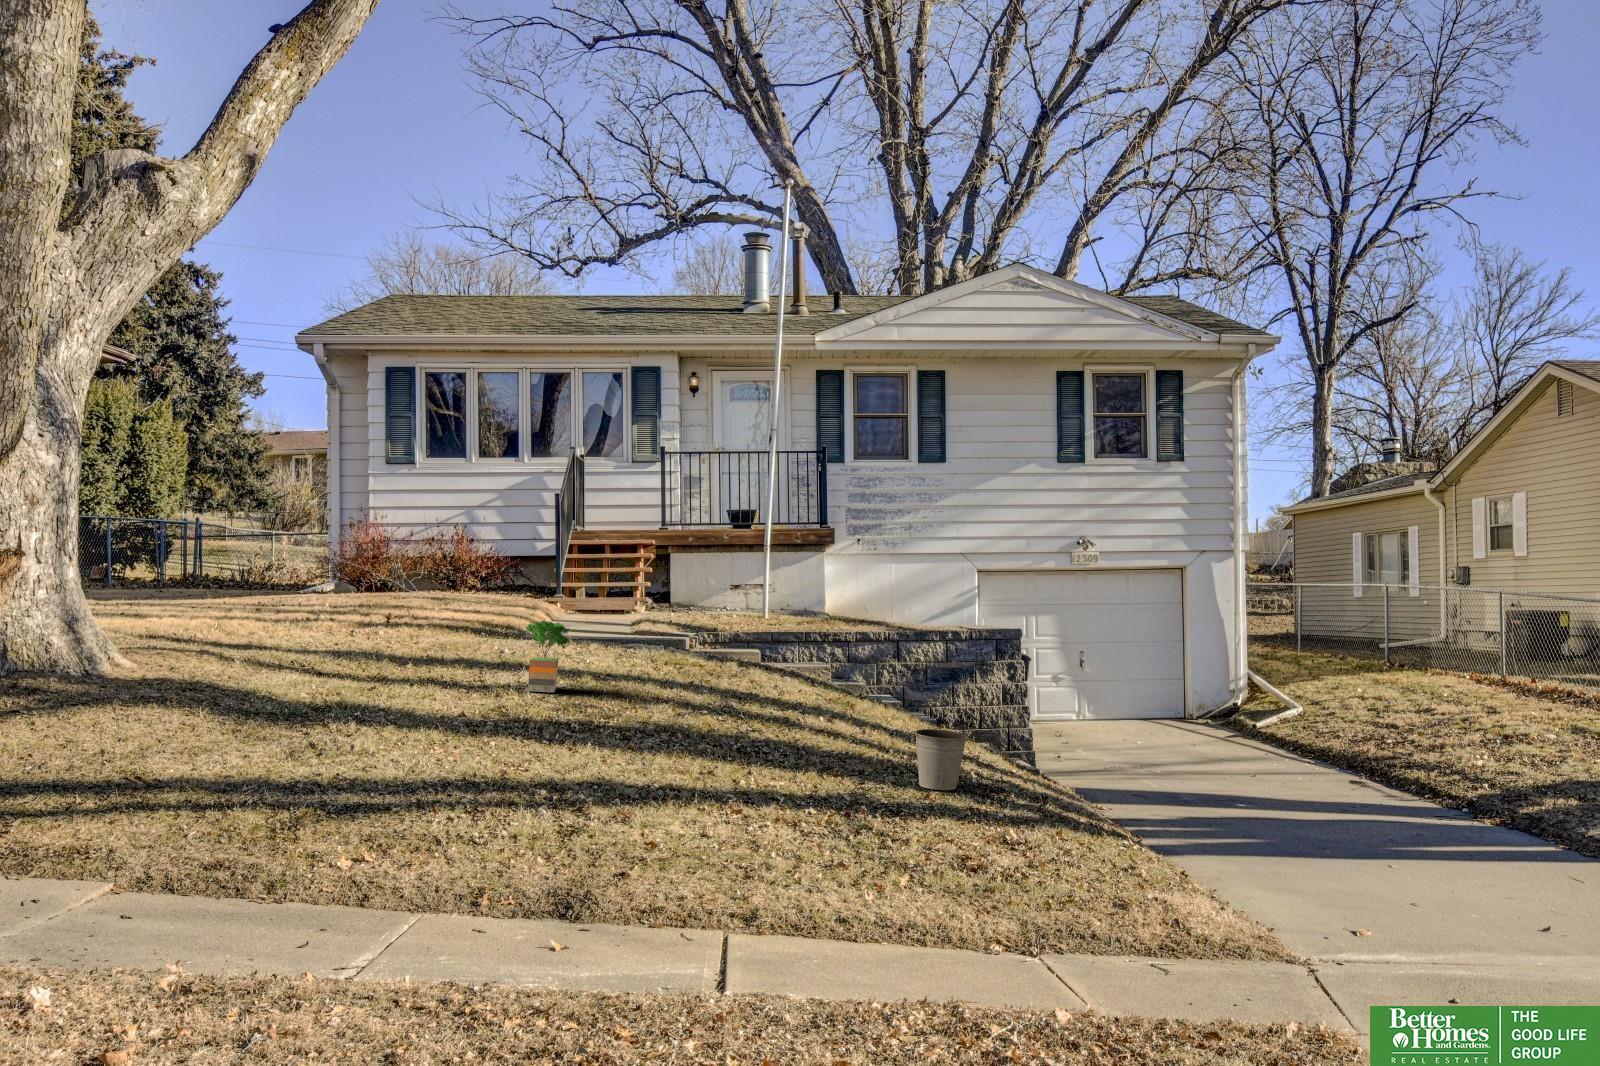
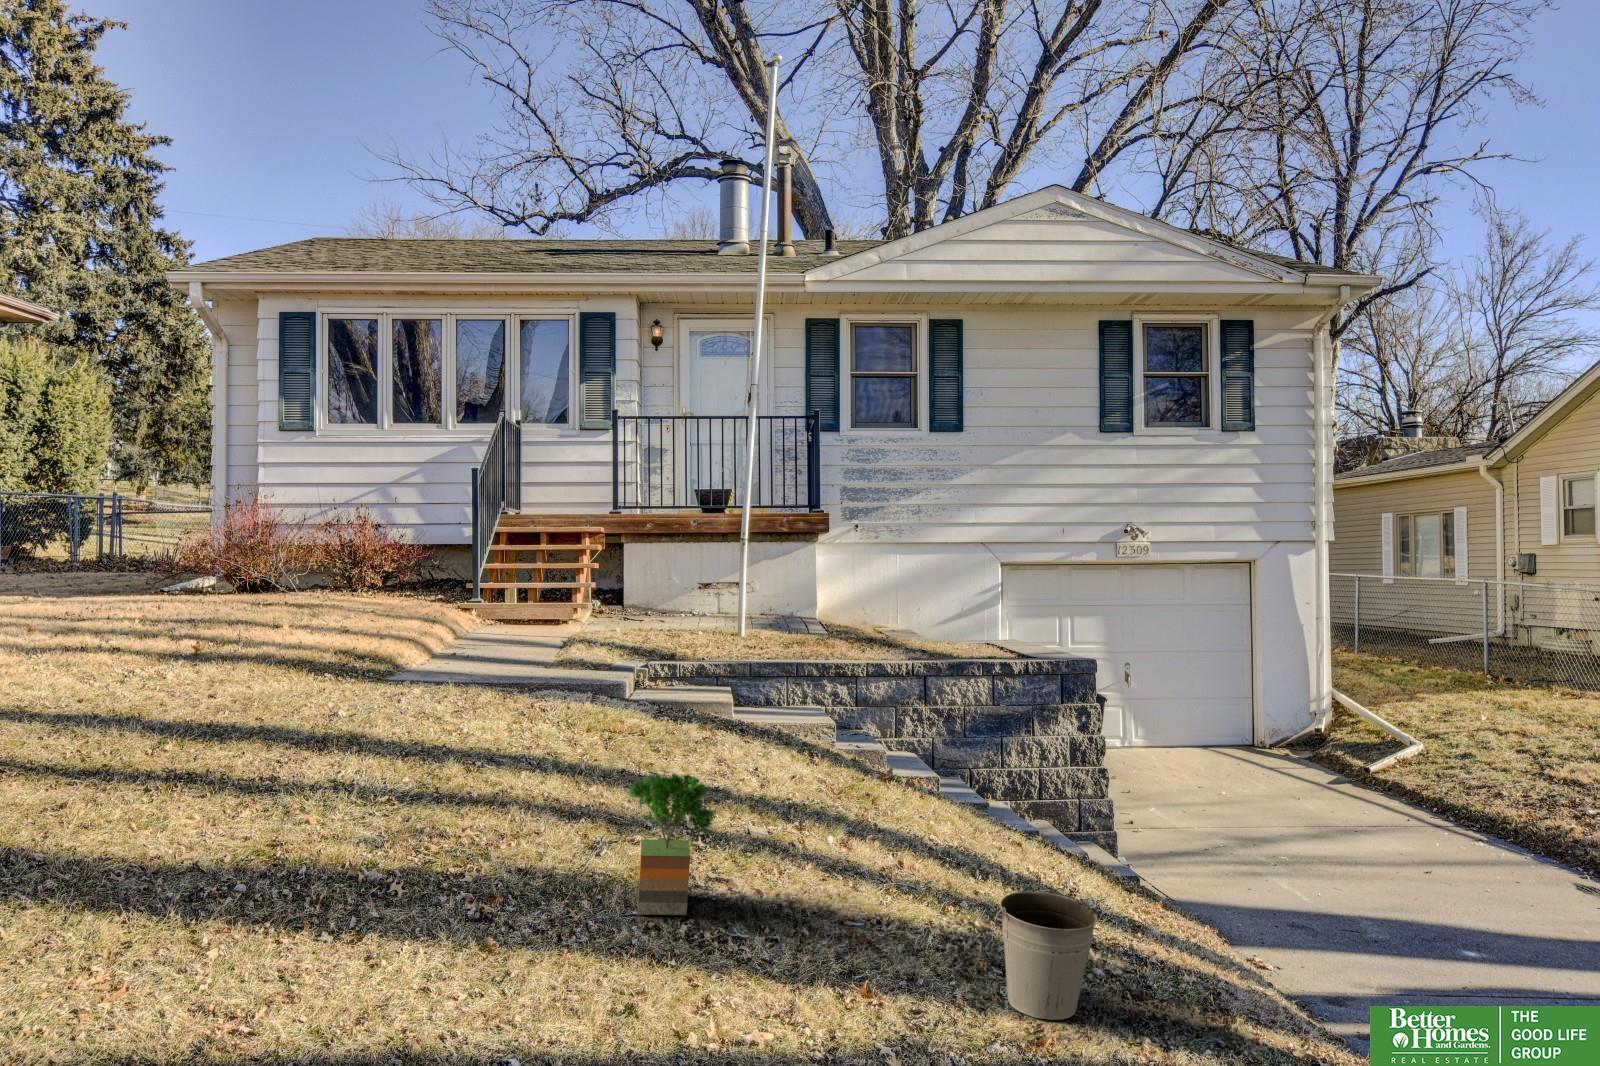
potted tree: present [525,621,570,692] -> present [628,773,715,915]

